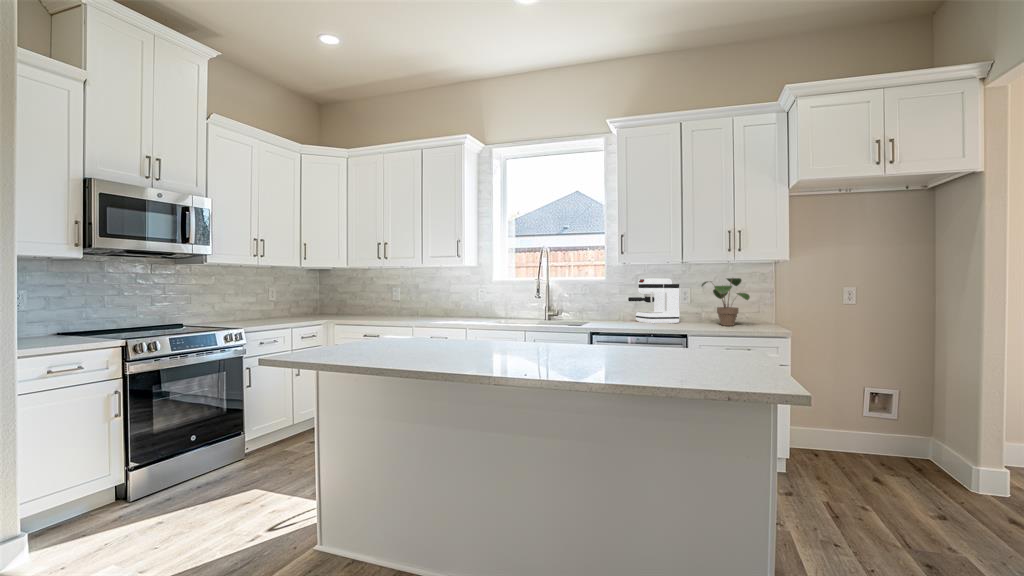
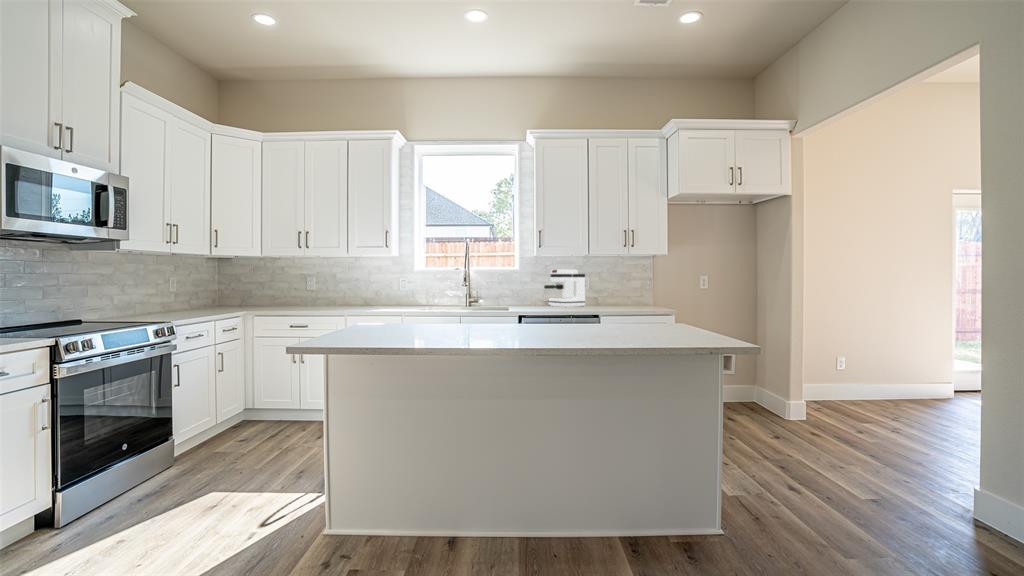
potted plant: present [702,278,750,326] -> none [601,269,640,307]

